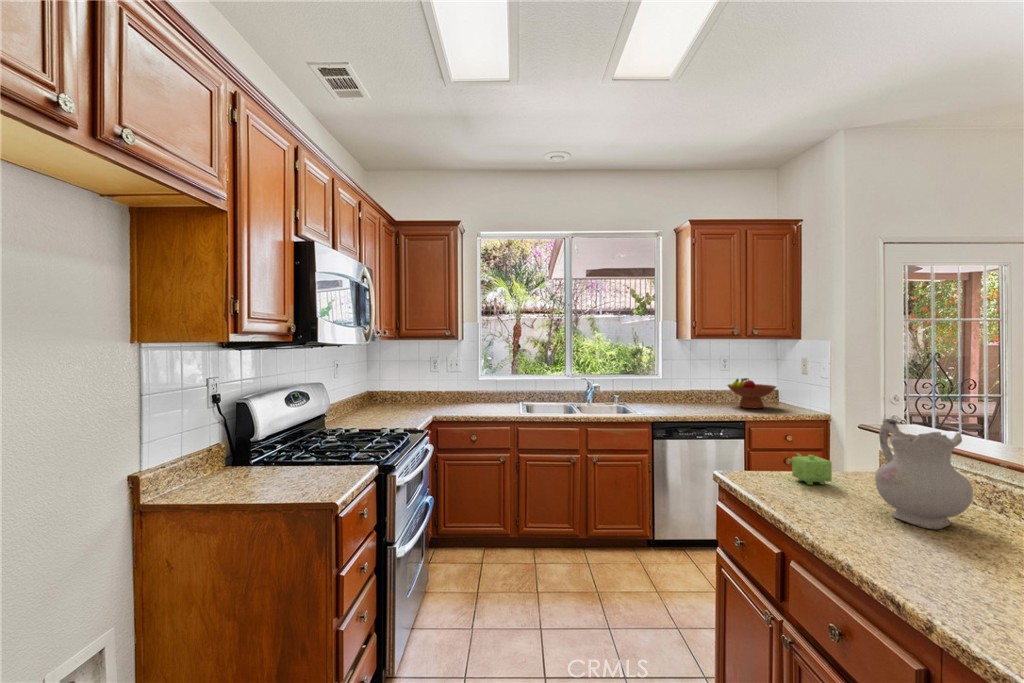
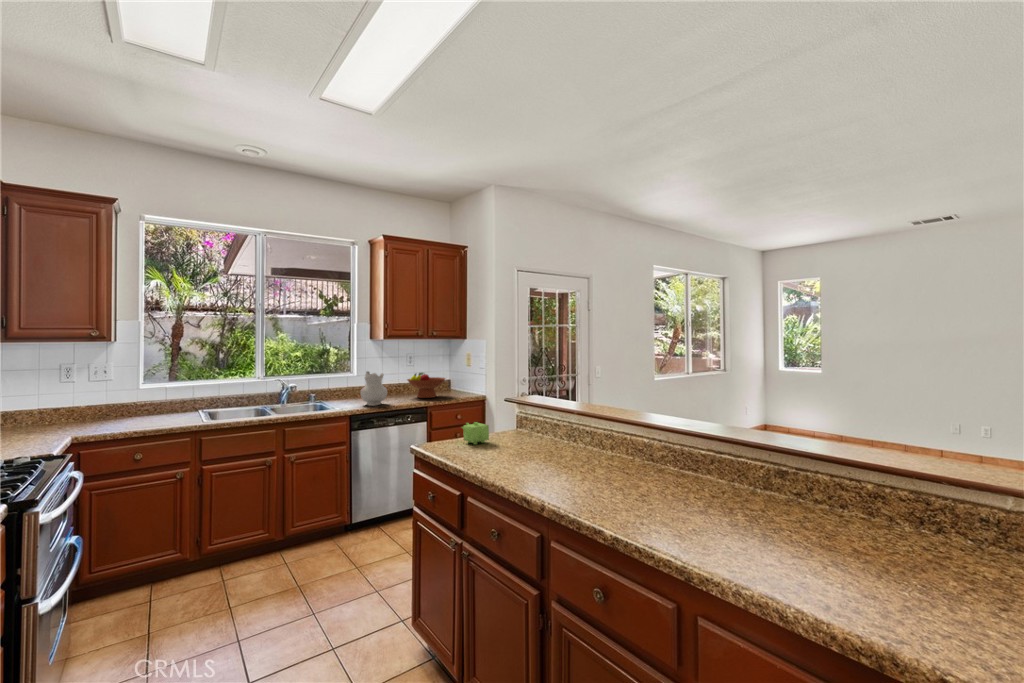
ceramic pitcher: present [875,419,973,529] -> present [361,371,387,406]

